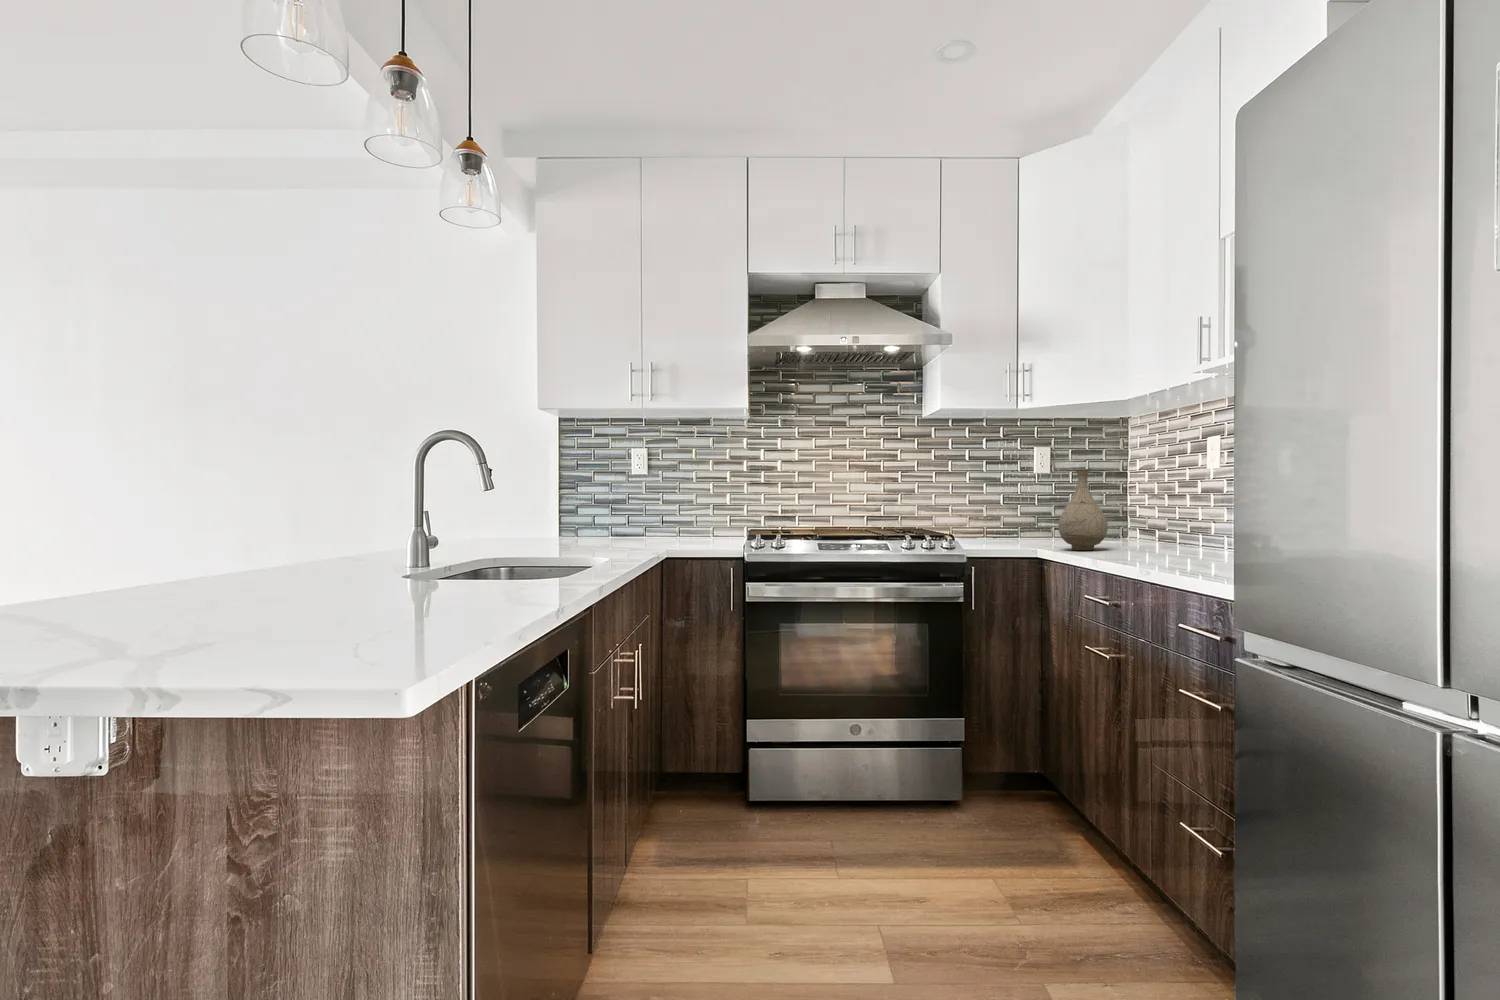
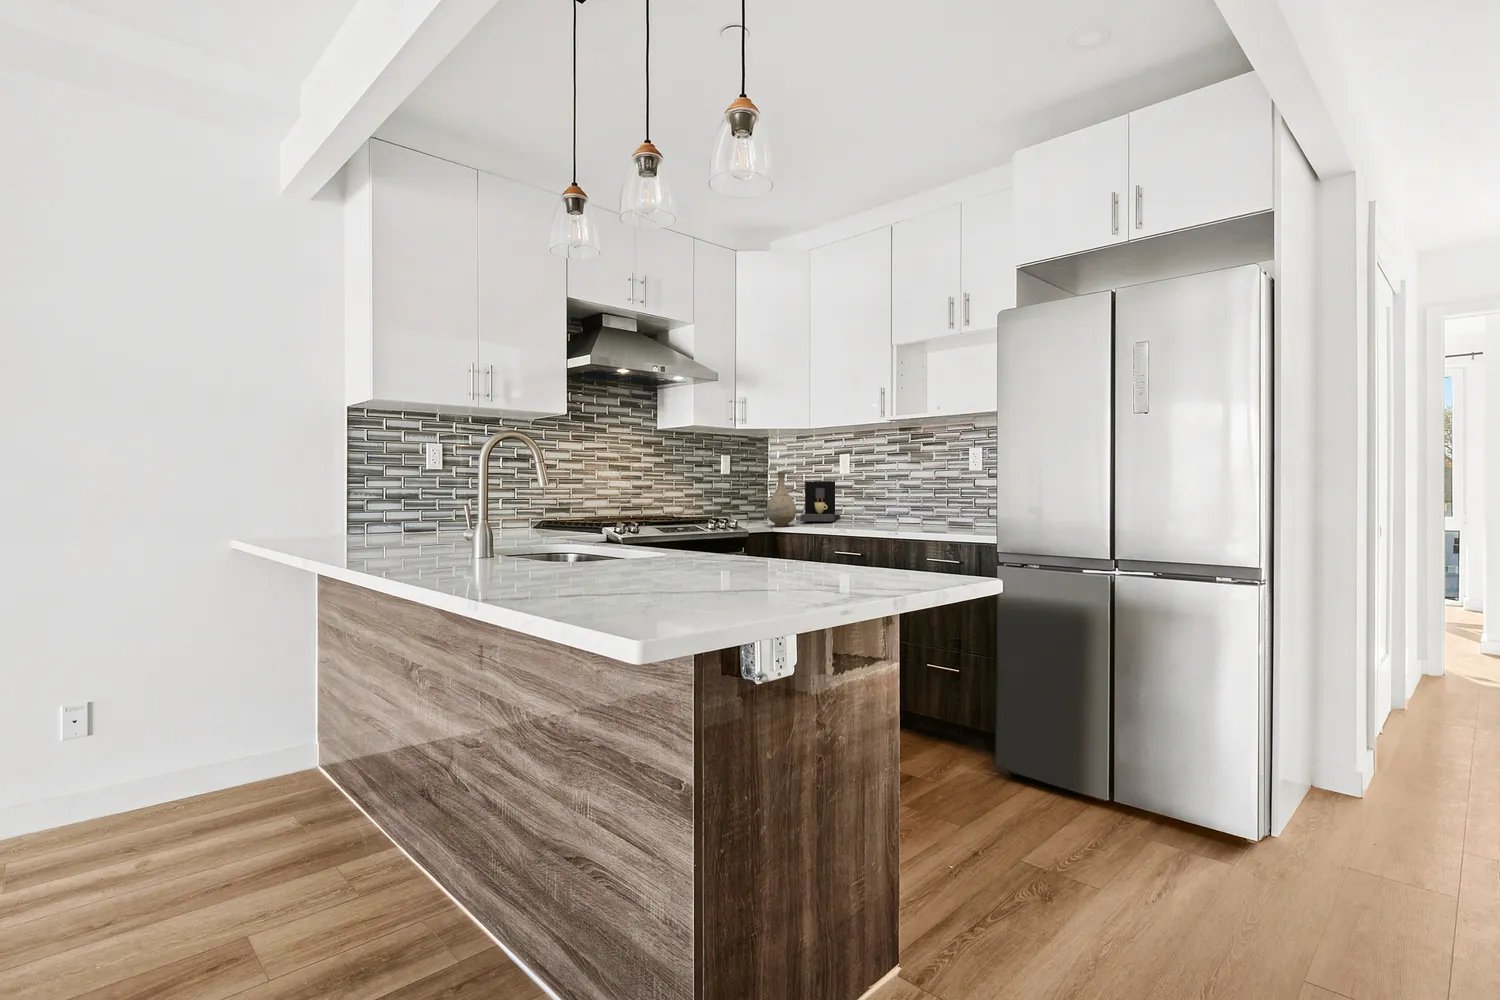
coffee maker: none [1132,481,1237,547] -> present [801,481,840,522]

